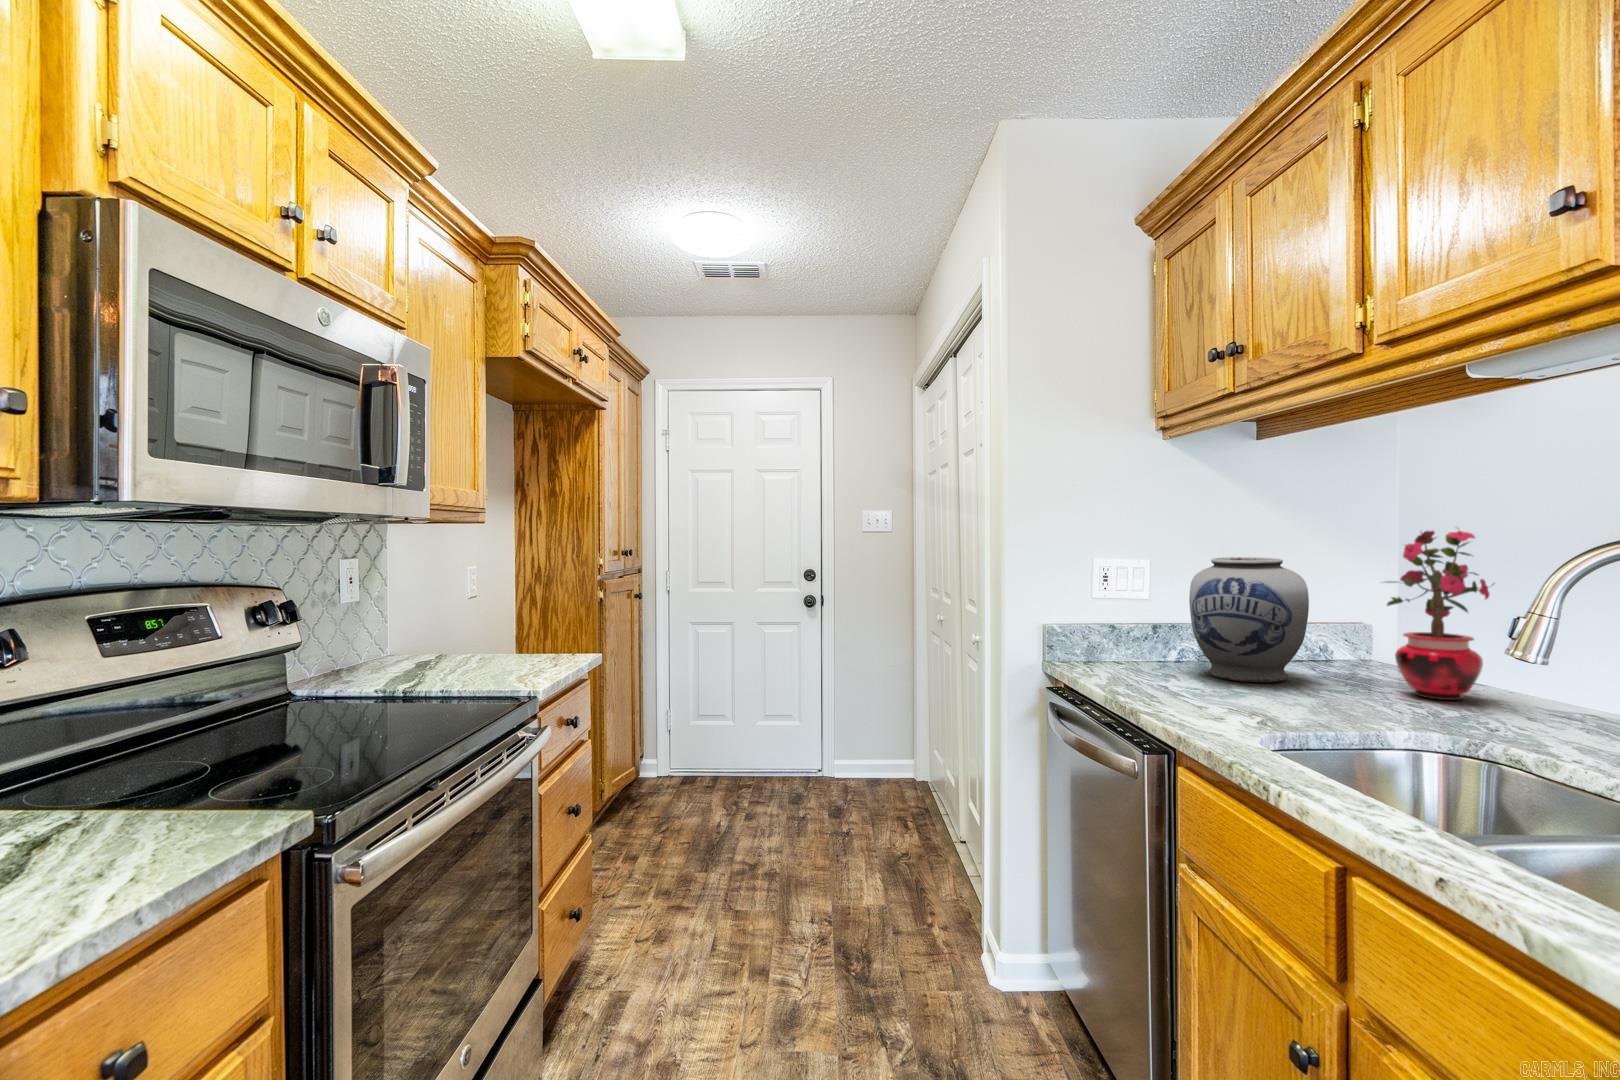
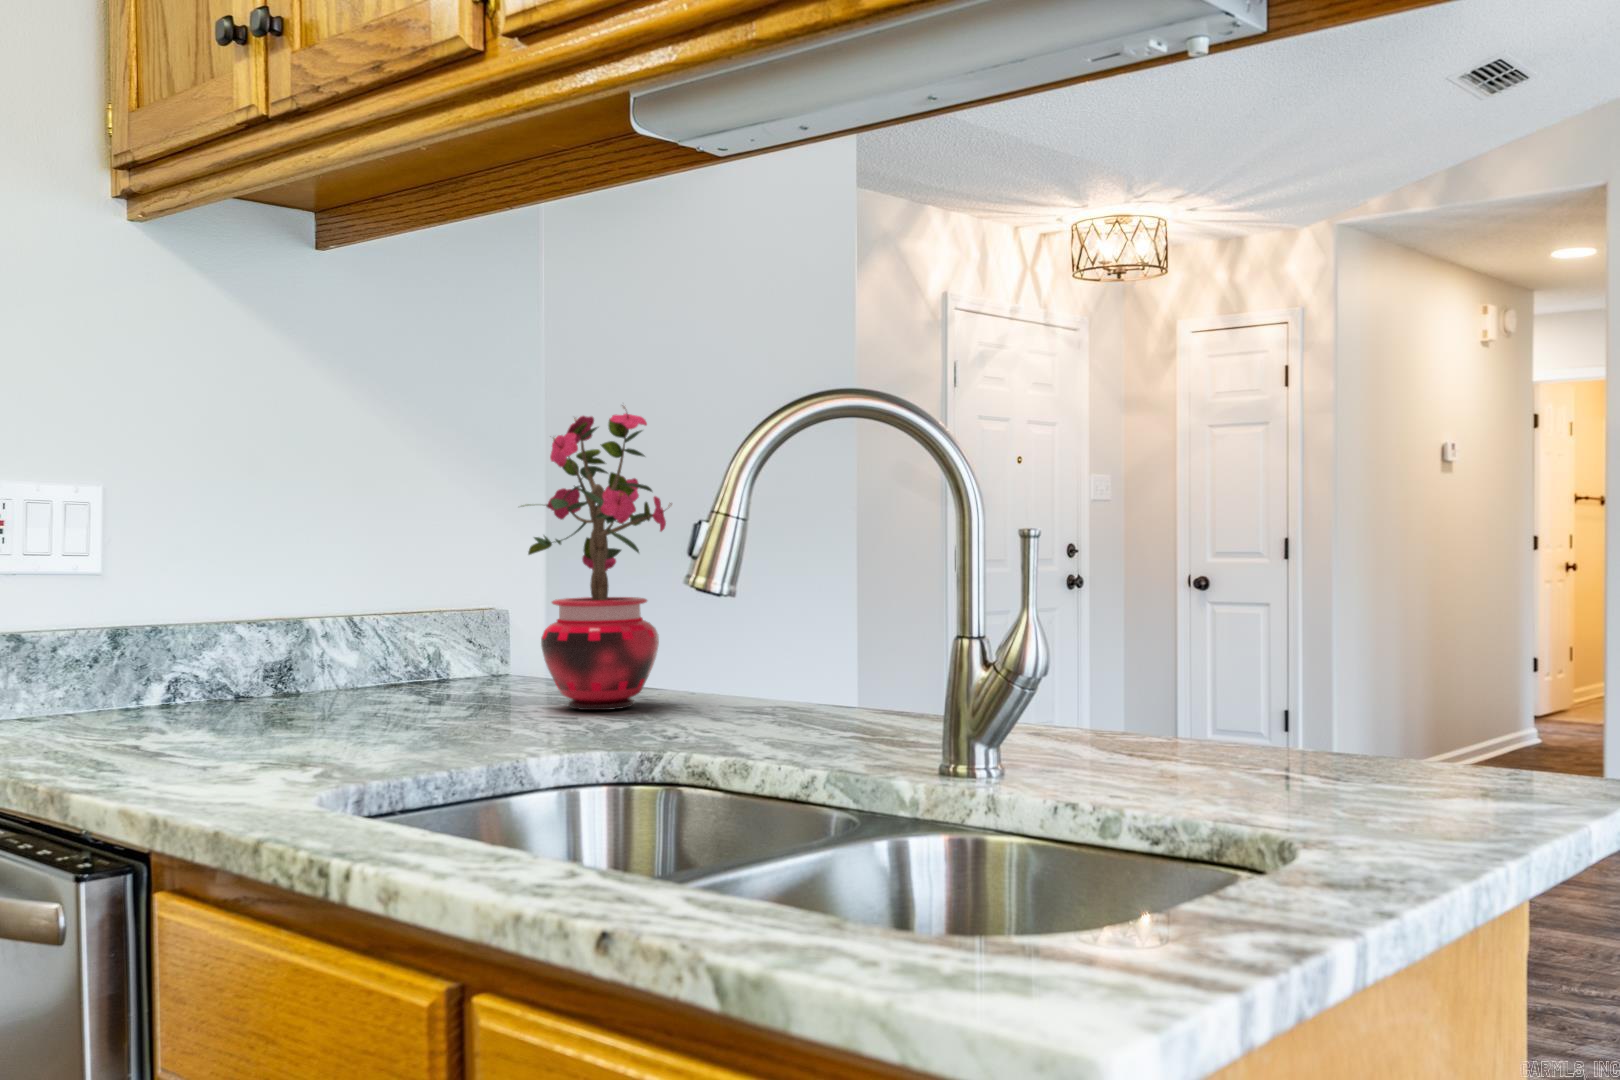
vase: present [1189,557,1309,682] -> none [185,469,407,722]

